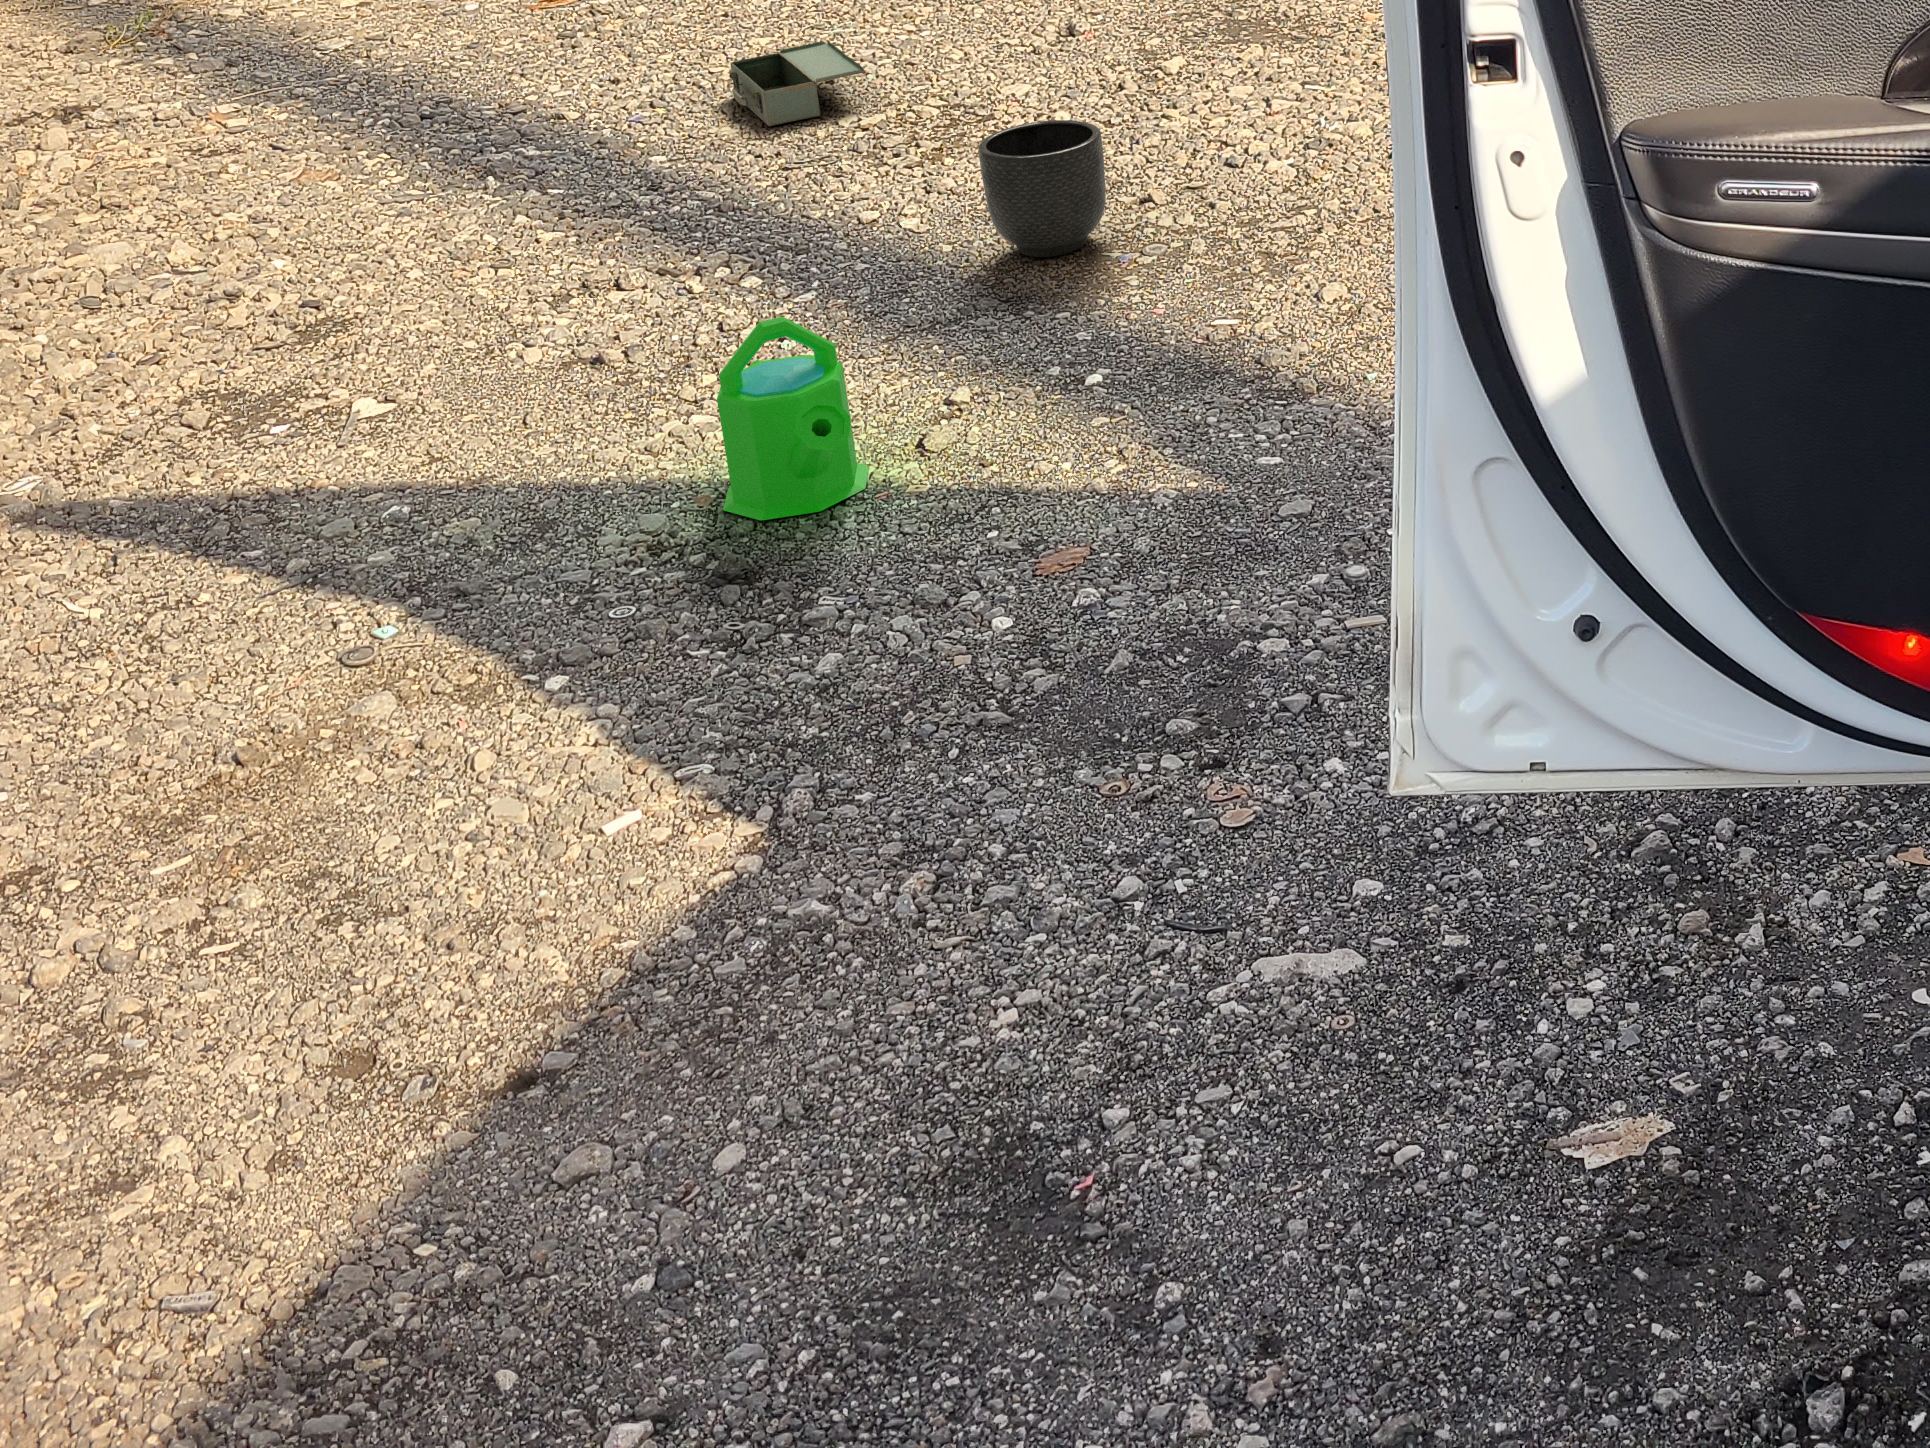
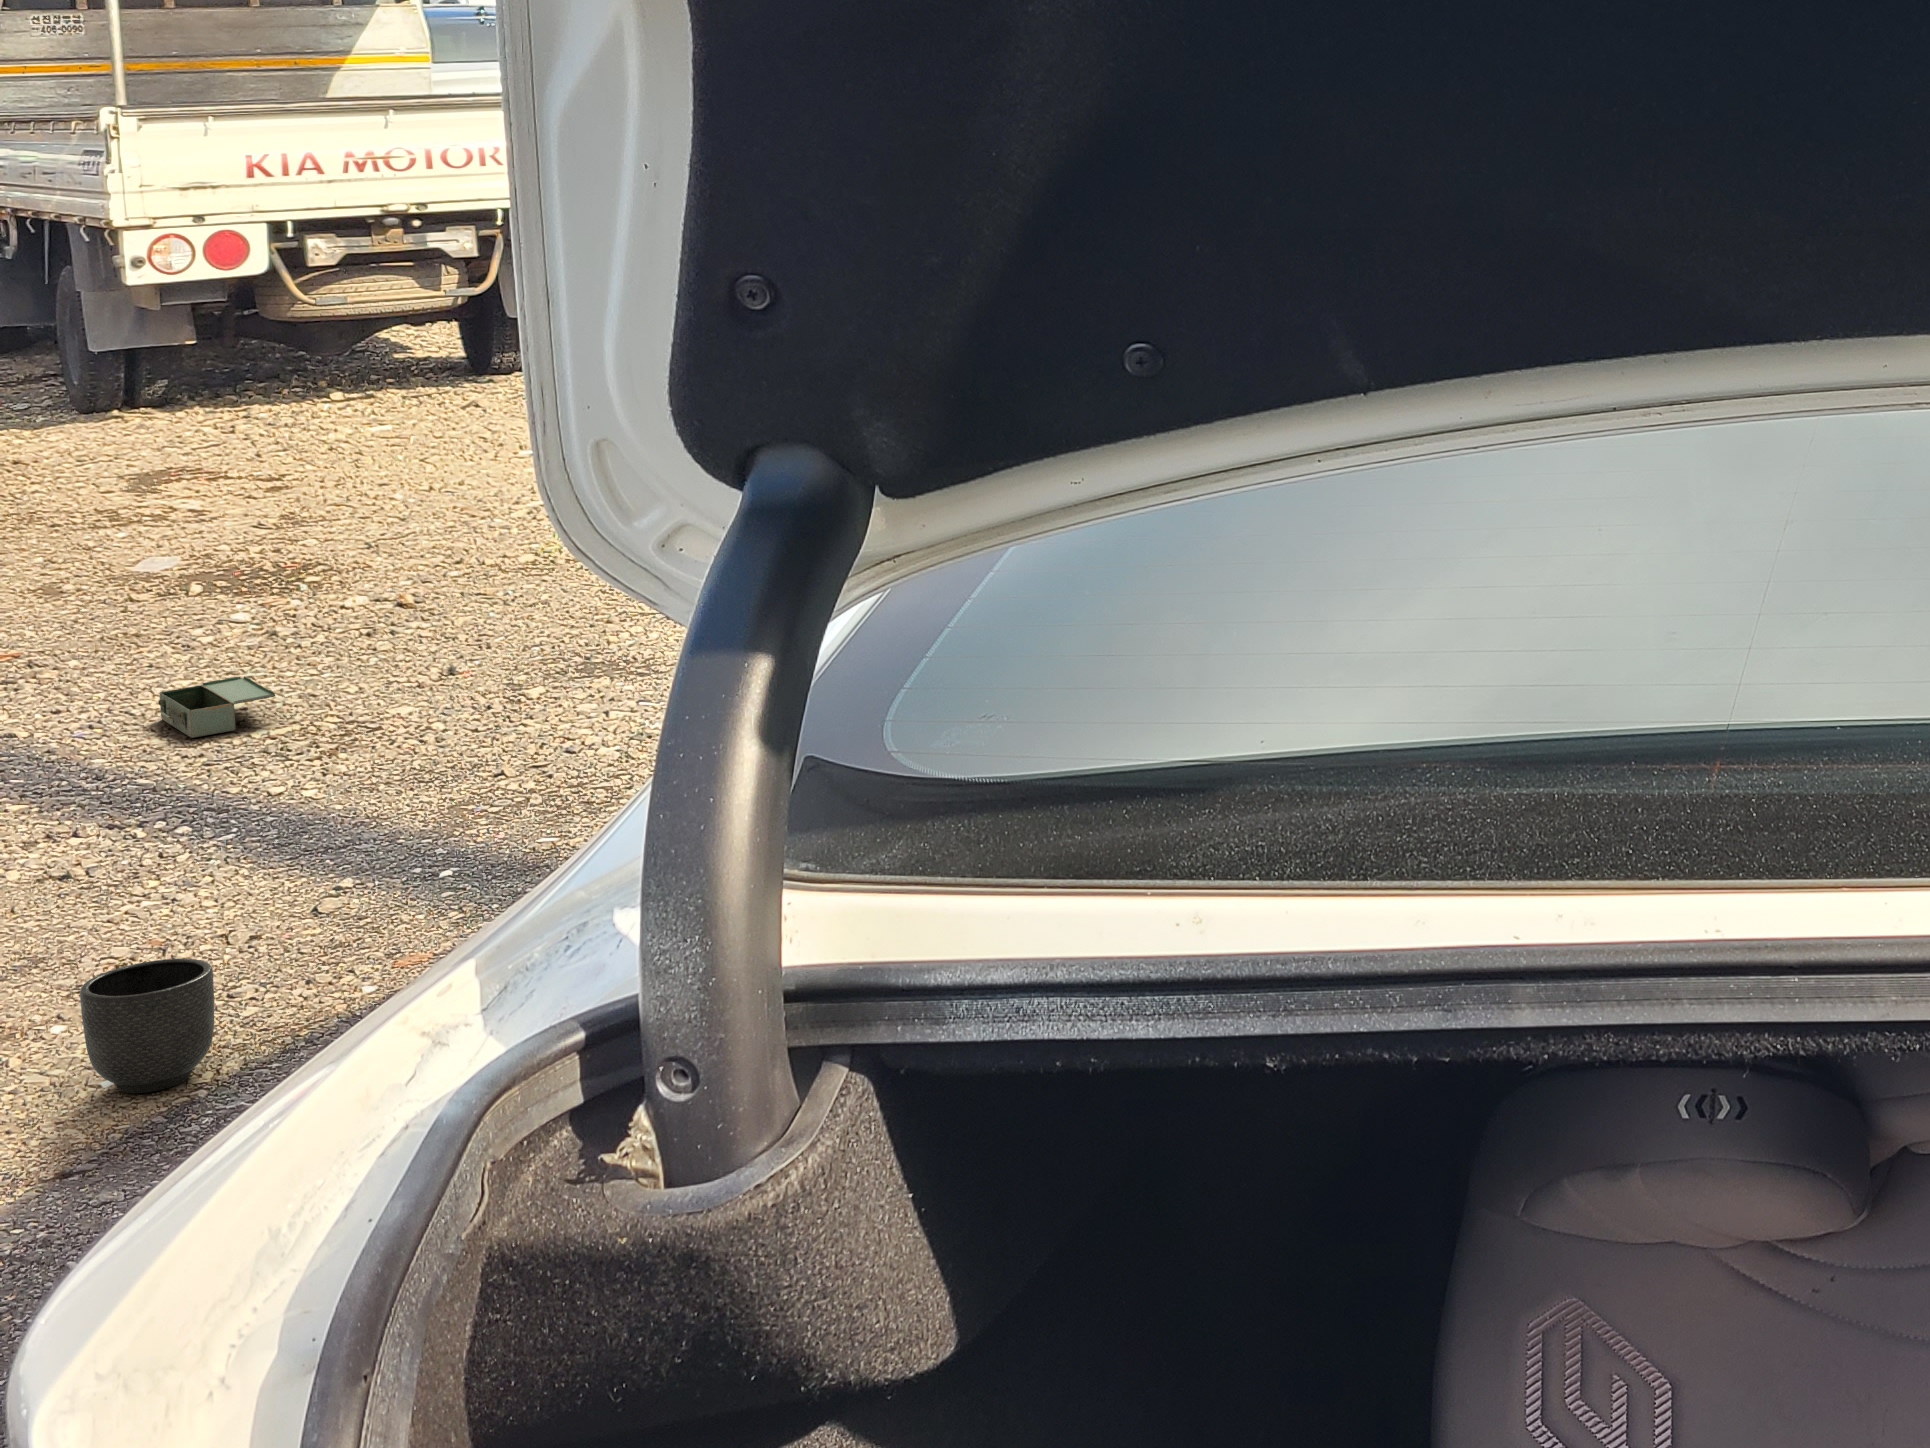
planter: present [978,120,1106,257] -> present [80,959,214,1093]
watering can: present [717,316,869,521] -> none [164,821,275,960]

